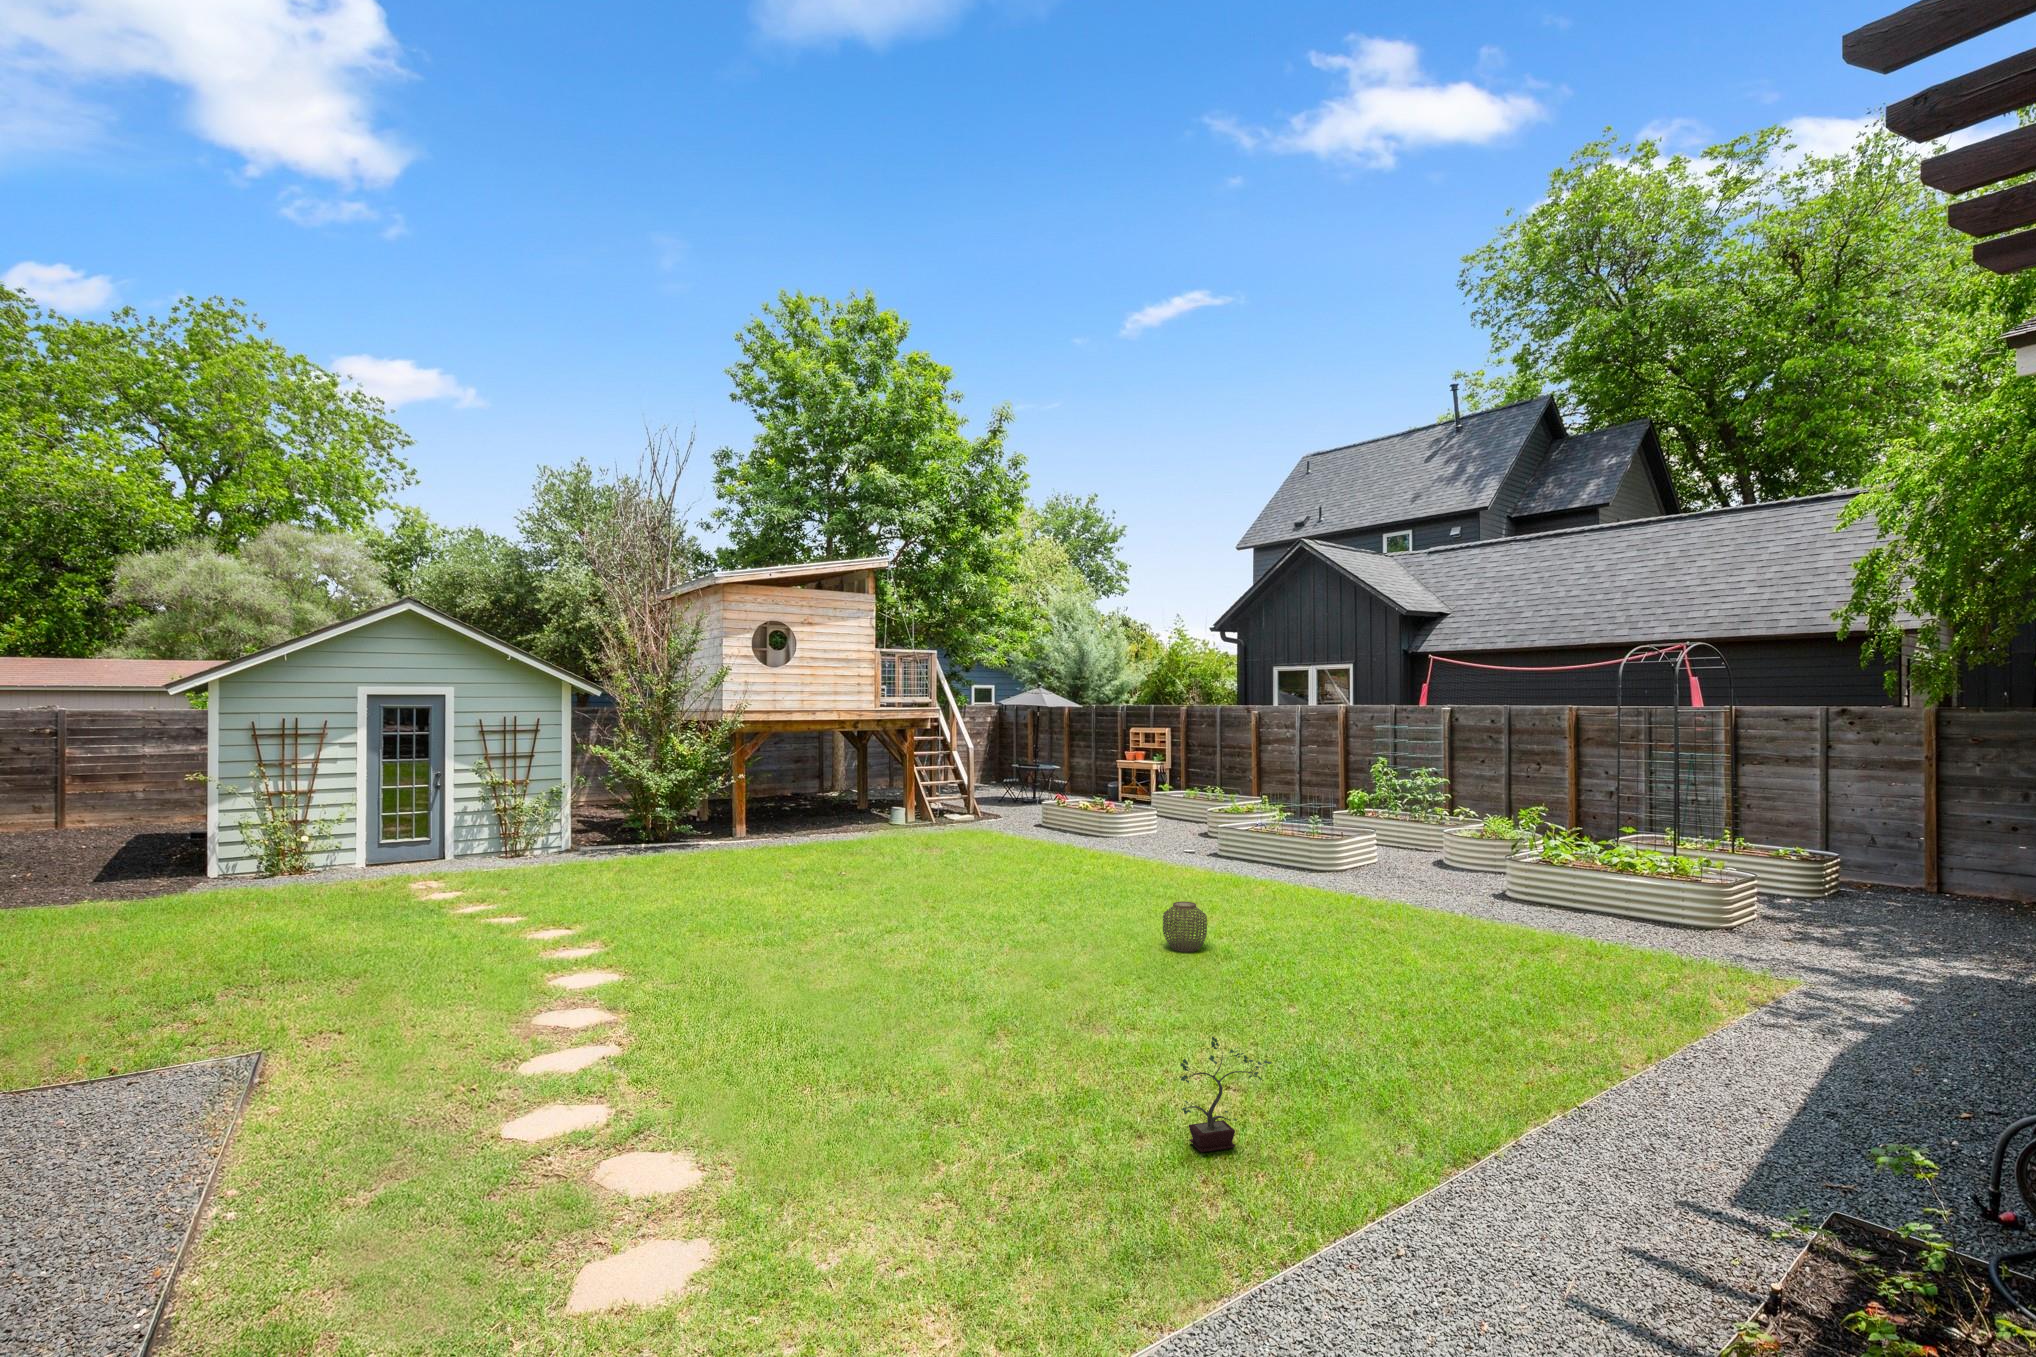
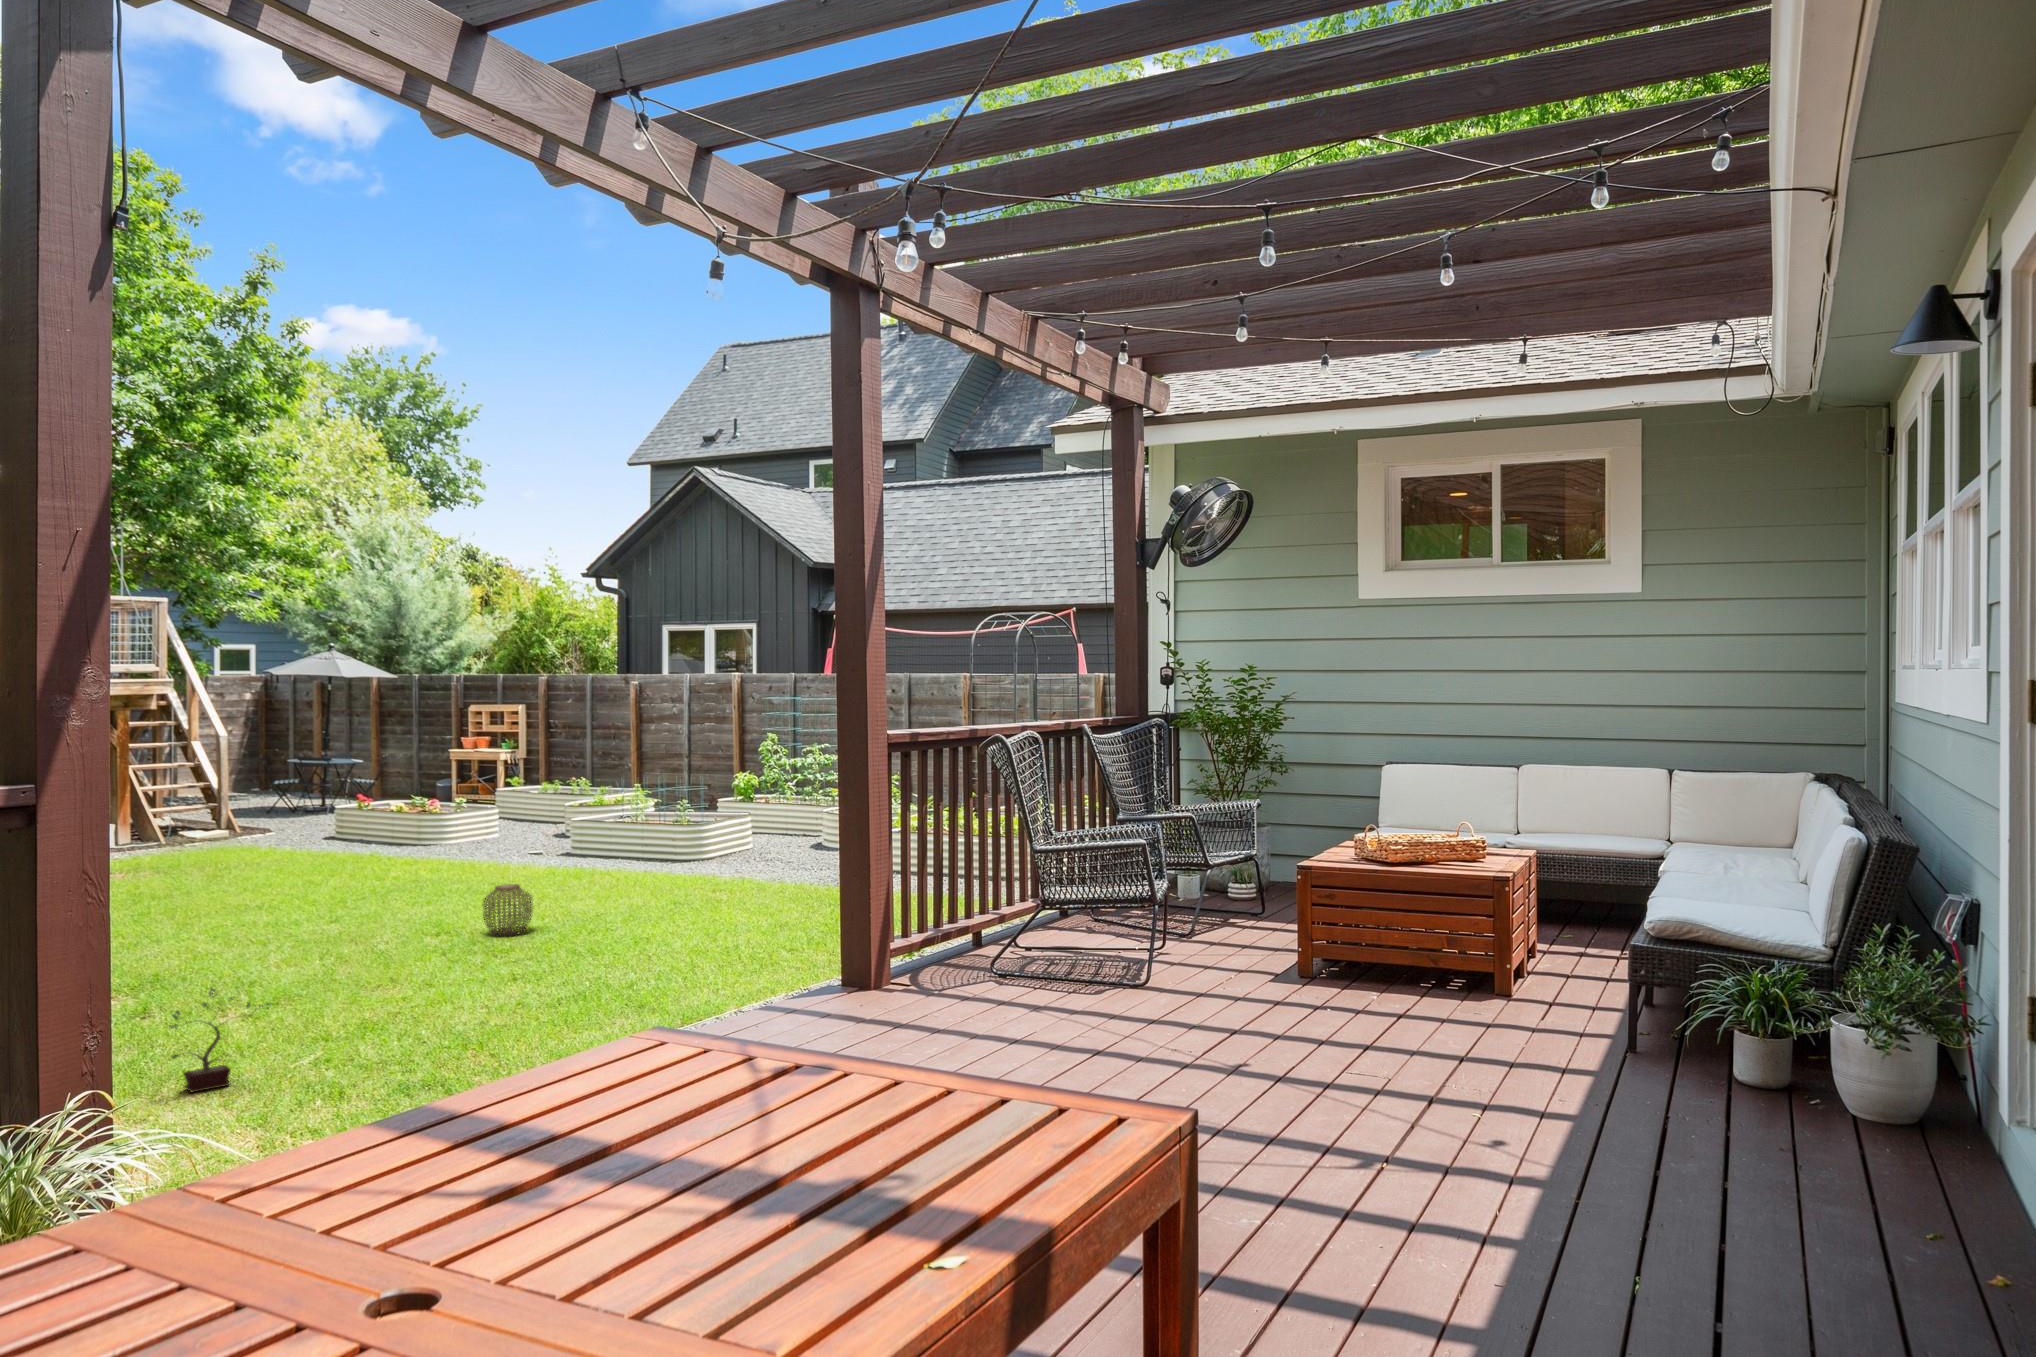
potted plant: present [1180,1036,1272,1152] -> present [170,988,270,1092]

